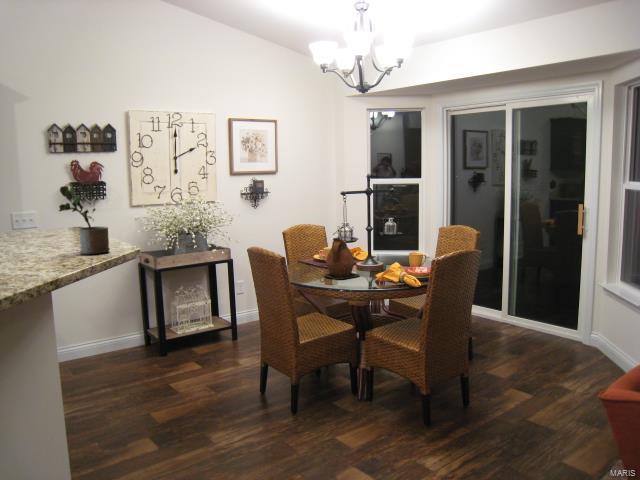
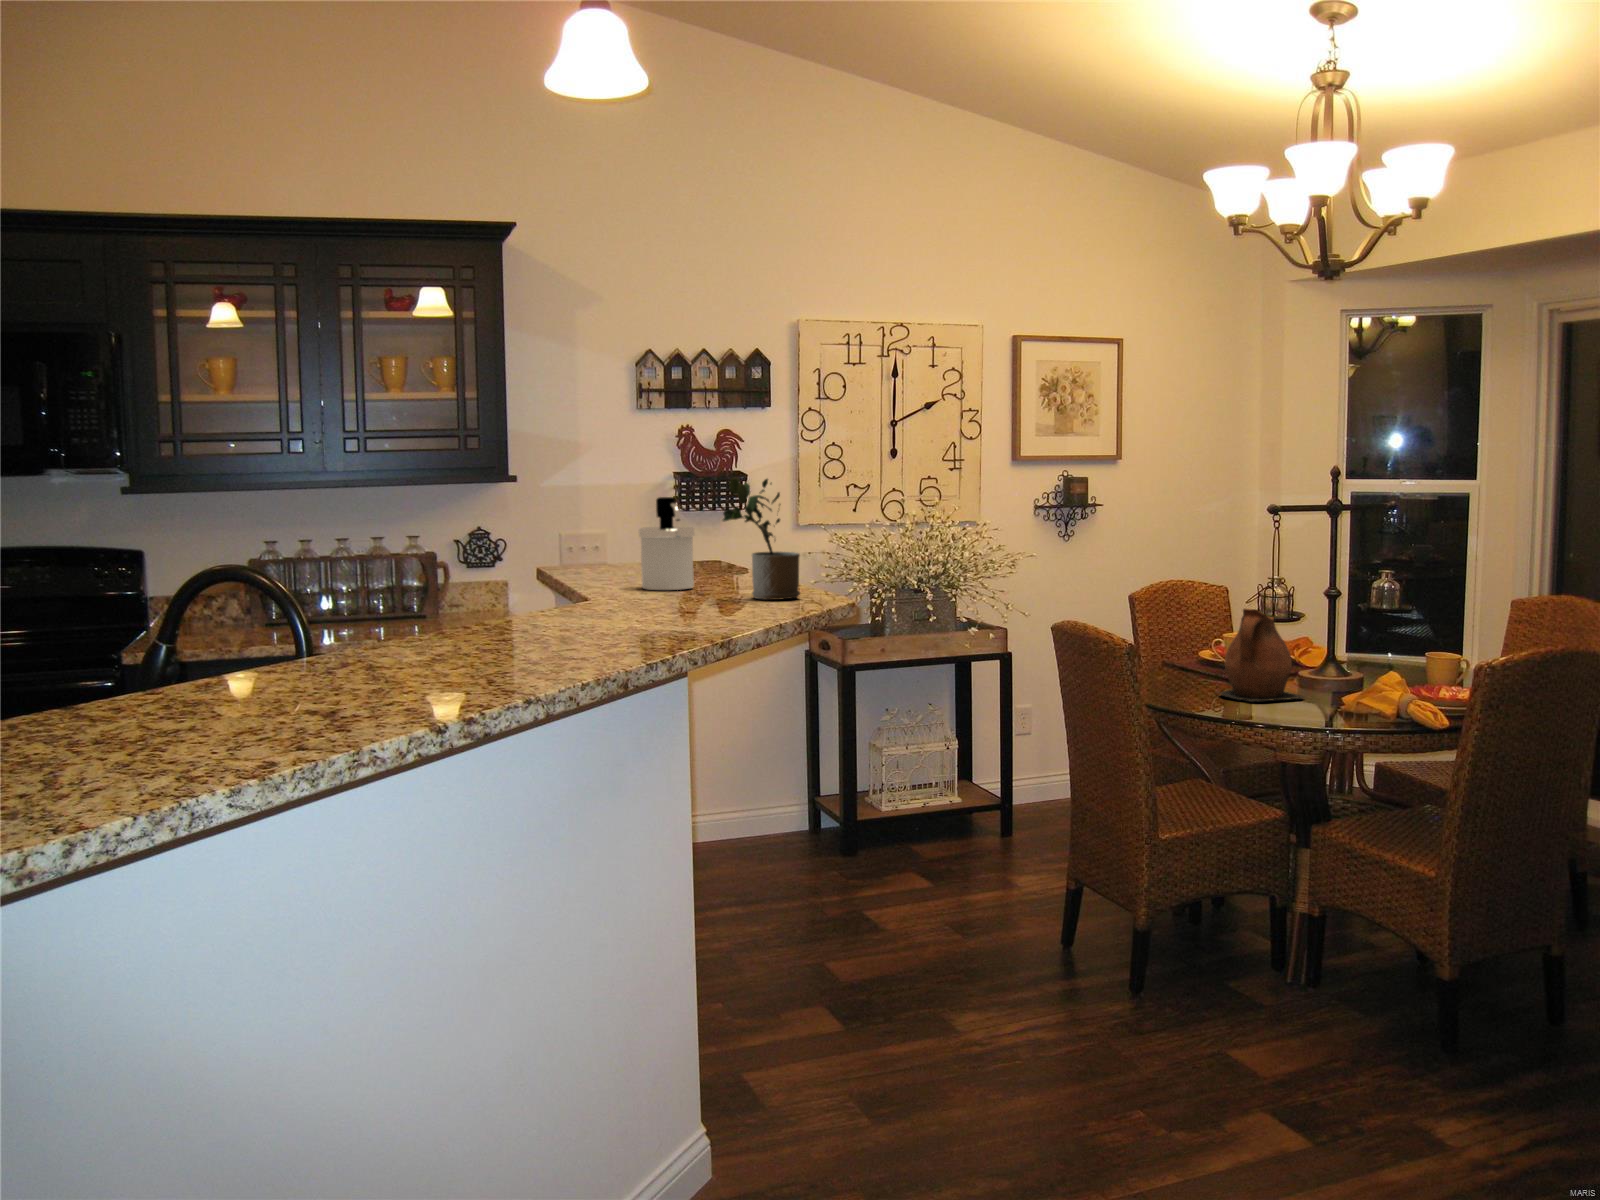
soap dispenser: none [14,198,52,250] -> present [639,497,695,590]

